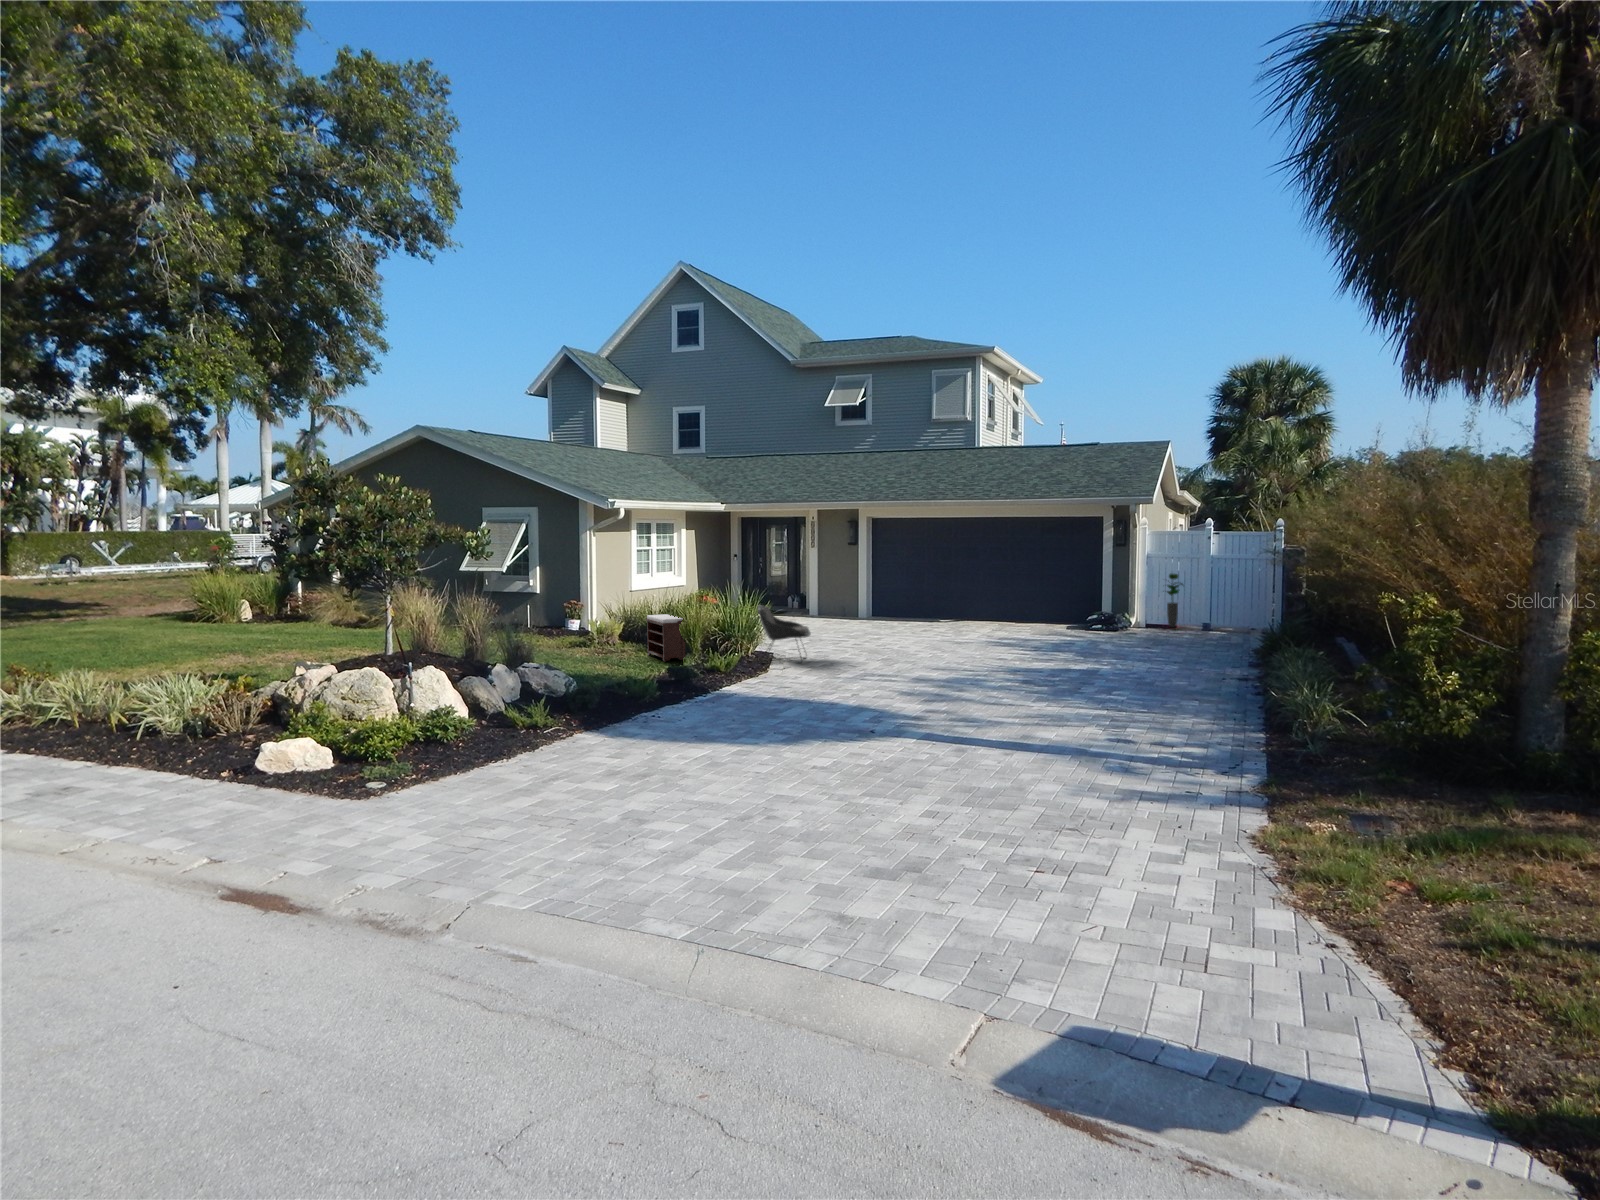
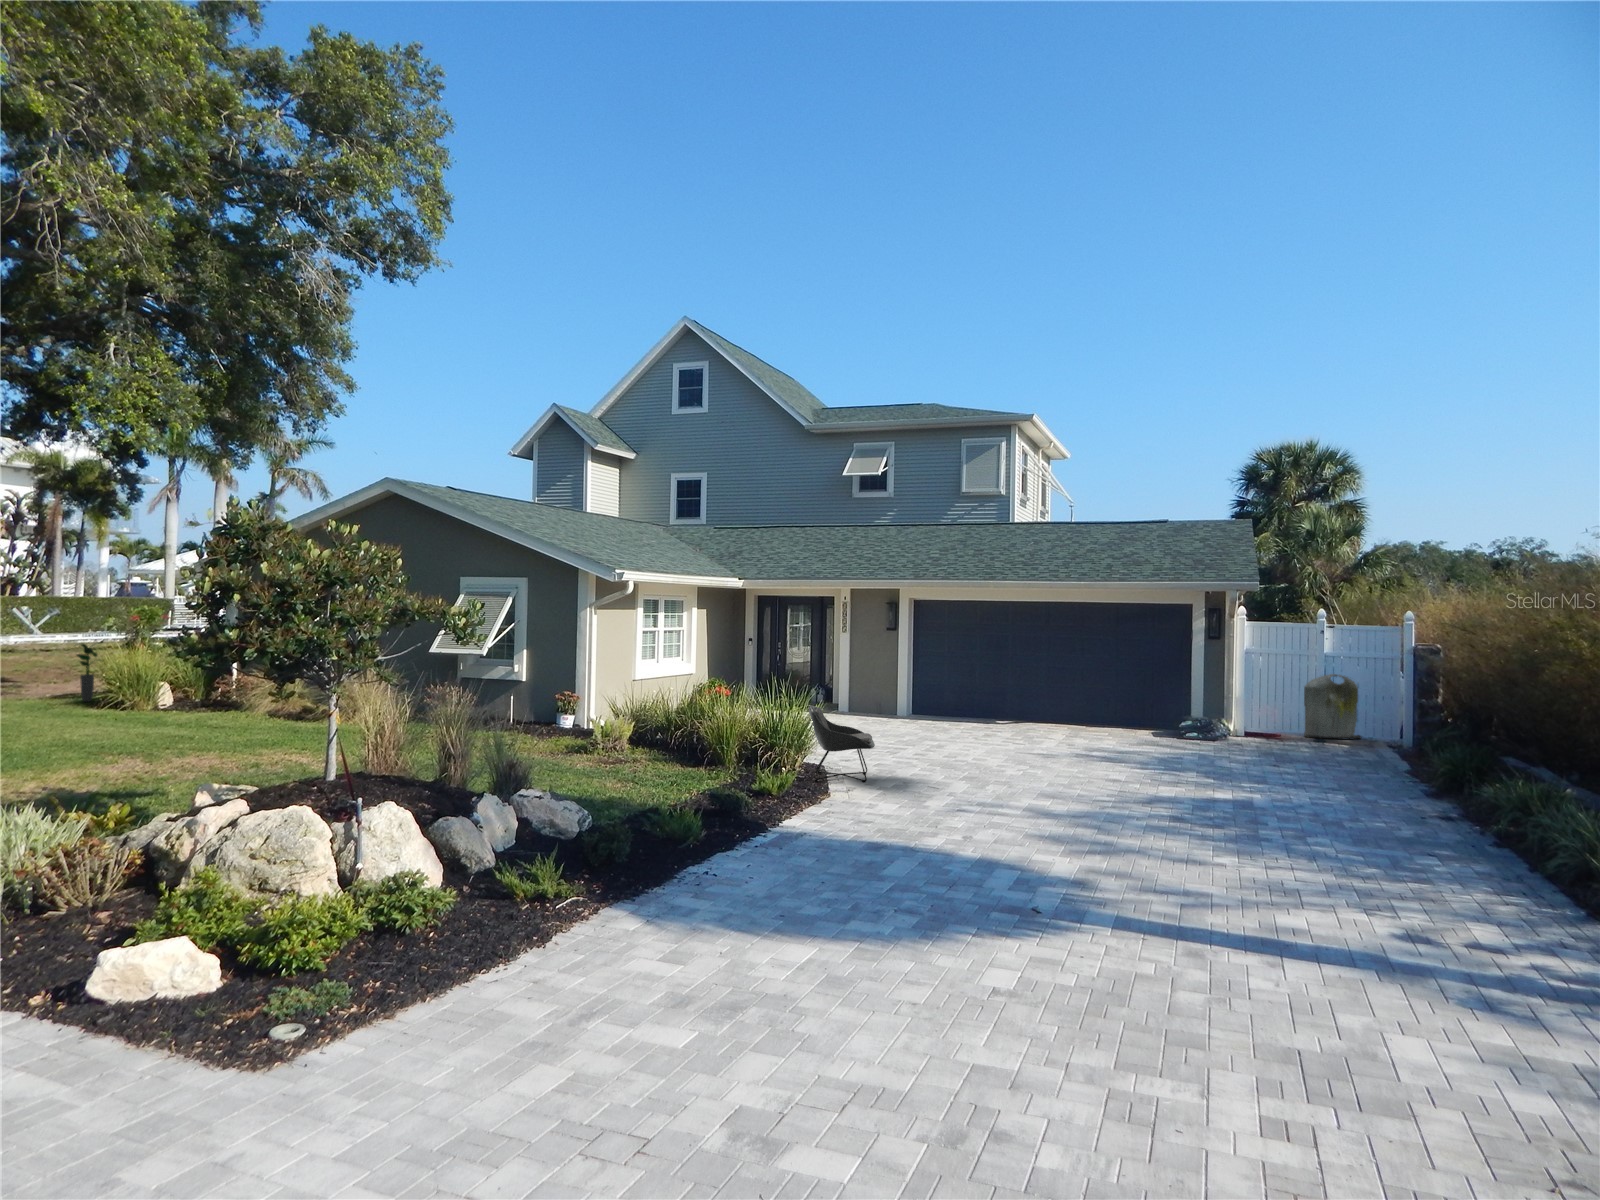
potted plant: present [1167,574,1183,627] -> present [77,644,97,702]
trash can: none [1195,574,1245,629] -> present [1304,674,1362,740]
bench: present [646,614,686,662] -> none [662,714,717,776]

